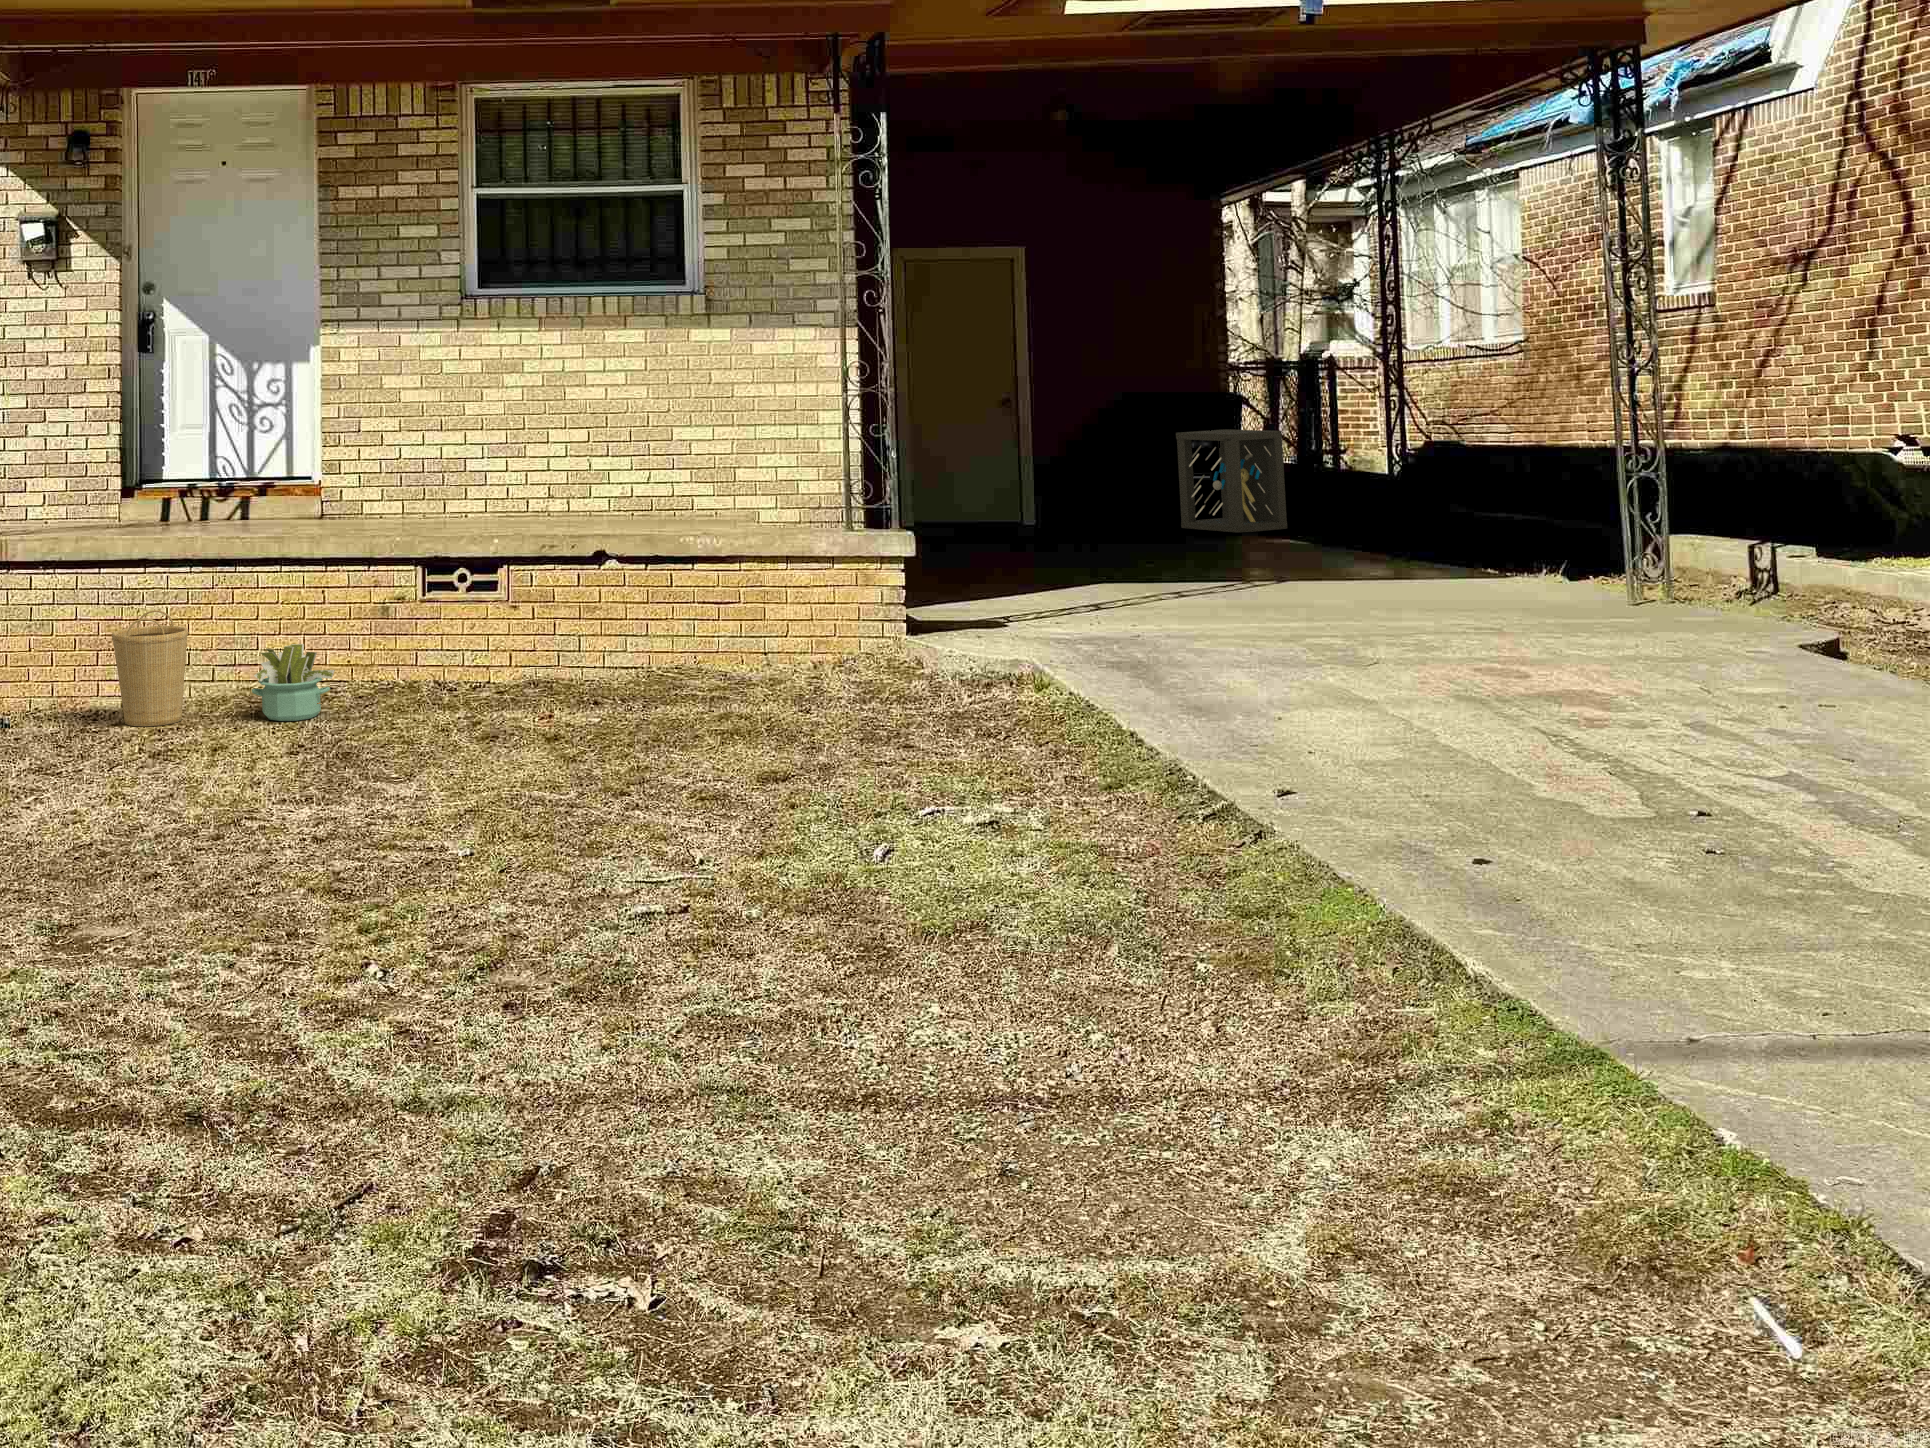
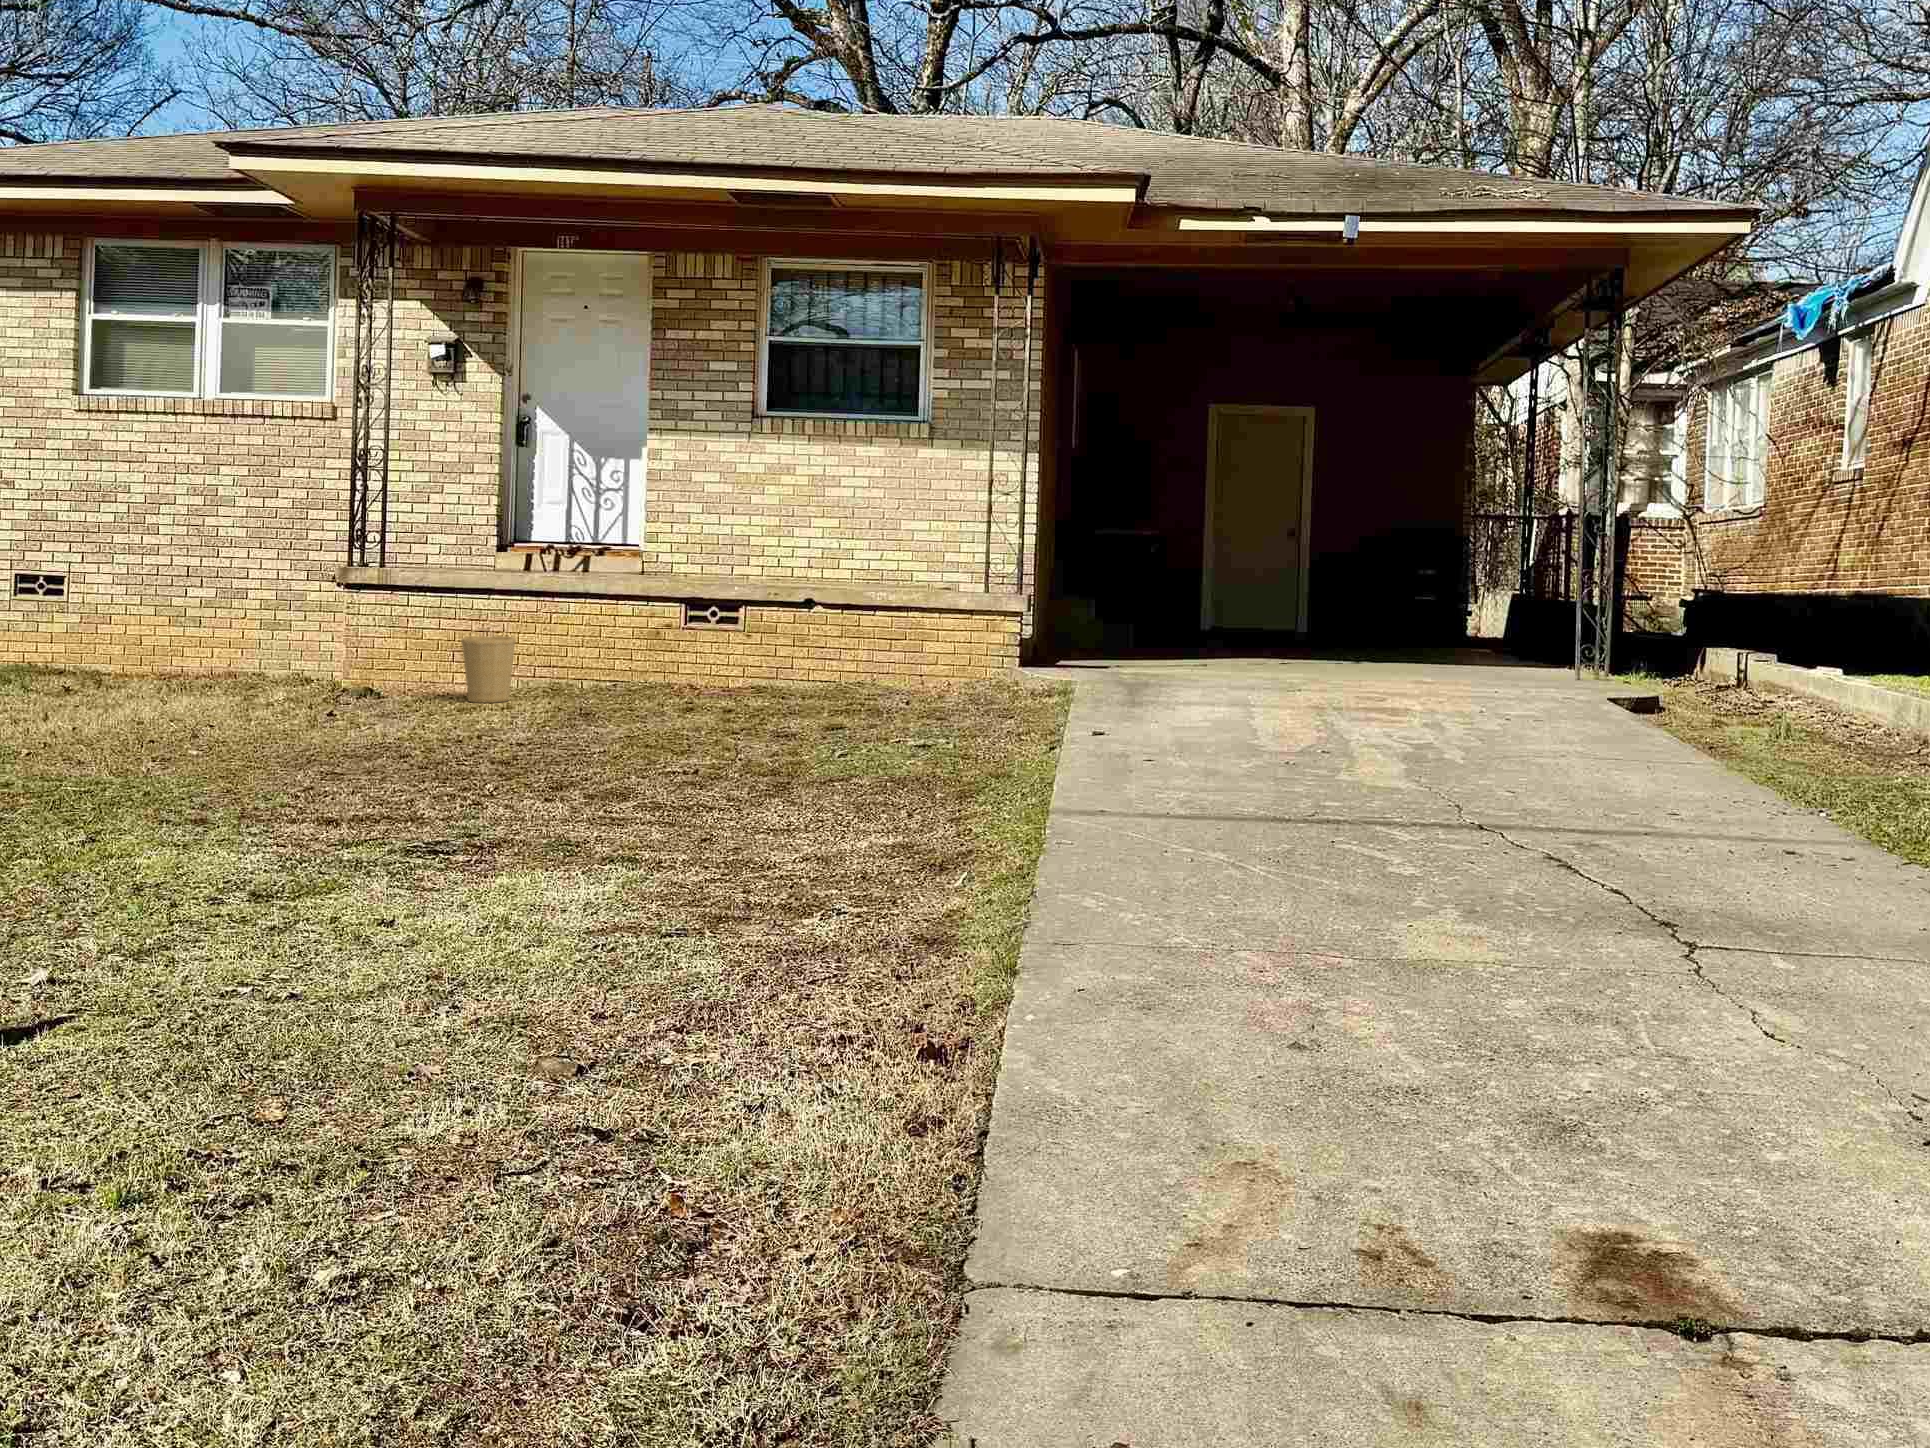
storage cabinet: present [1176,430,1287,532] -> none [1416,561,1496,642]
decorative plant: present [252,644,335,721] -> none [554,653,614,704]

